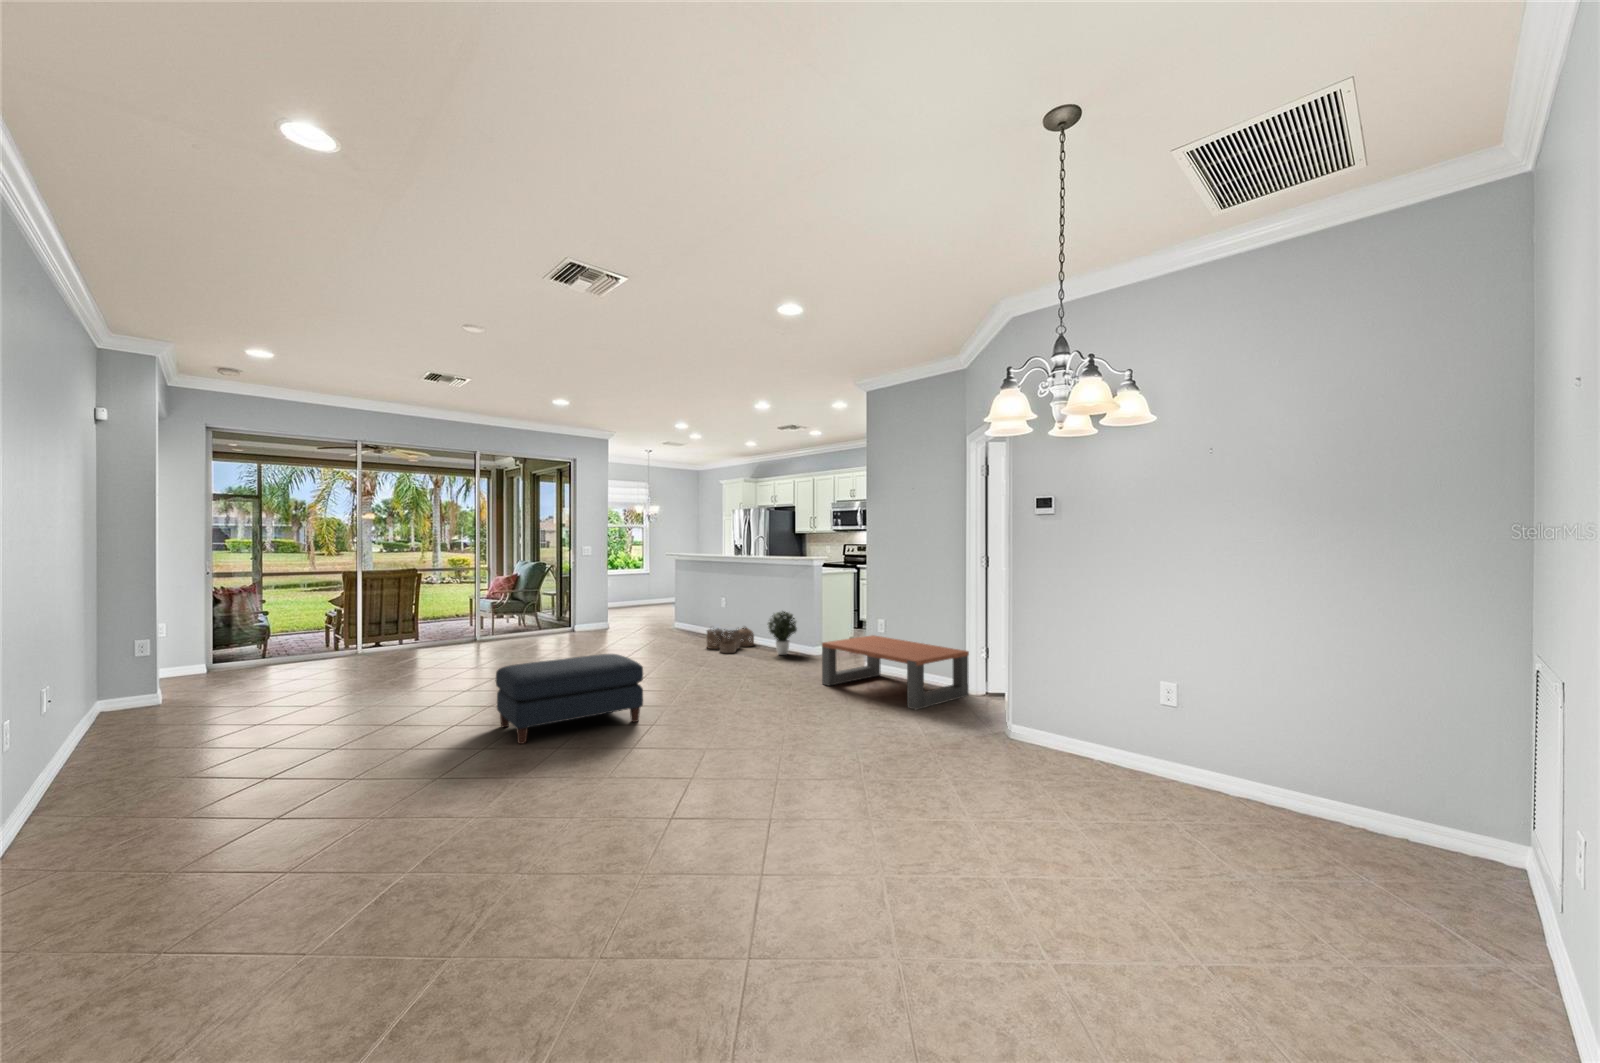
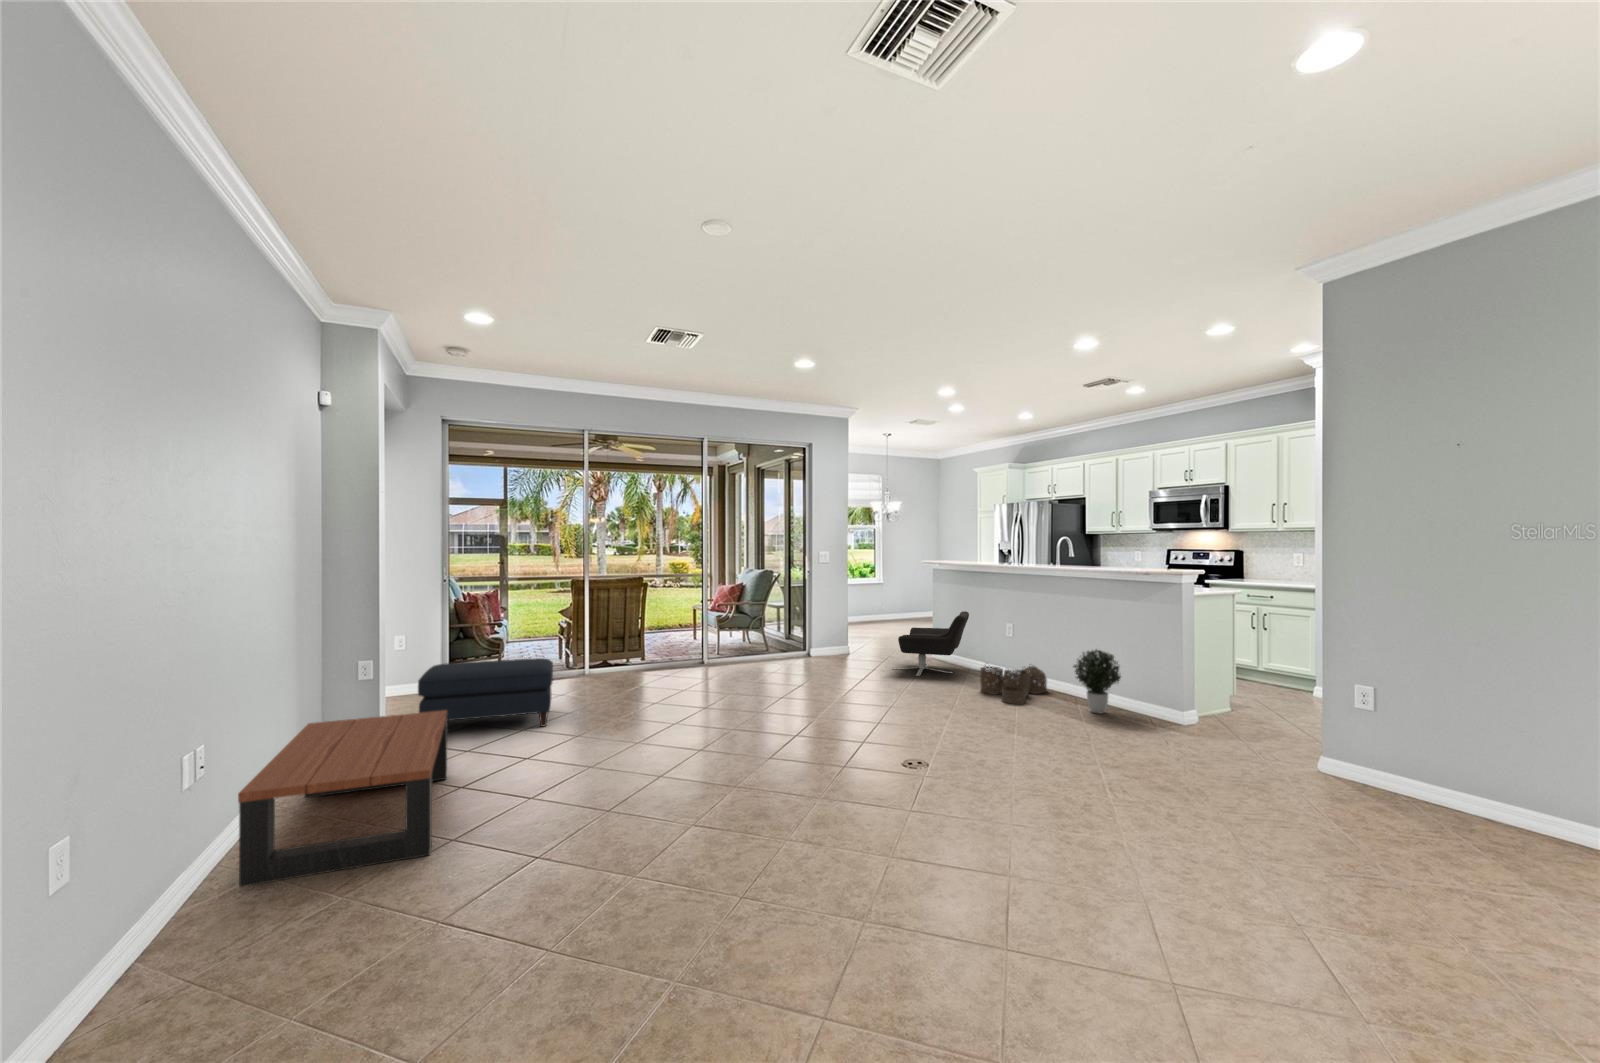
lounge chair: none [644,591,704,641] -> present [893,611,969,676]
coffee table: present [822,635,969,710] -> present [238,710,447,887]
ottoman: present [496,654,643,744] -> present [418,658,553,727]

